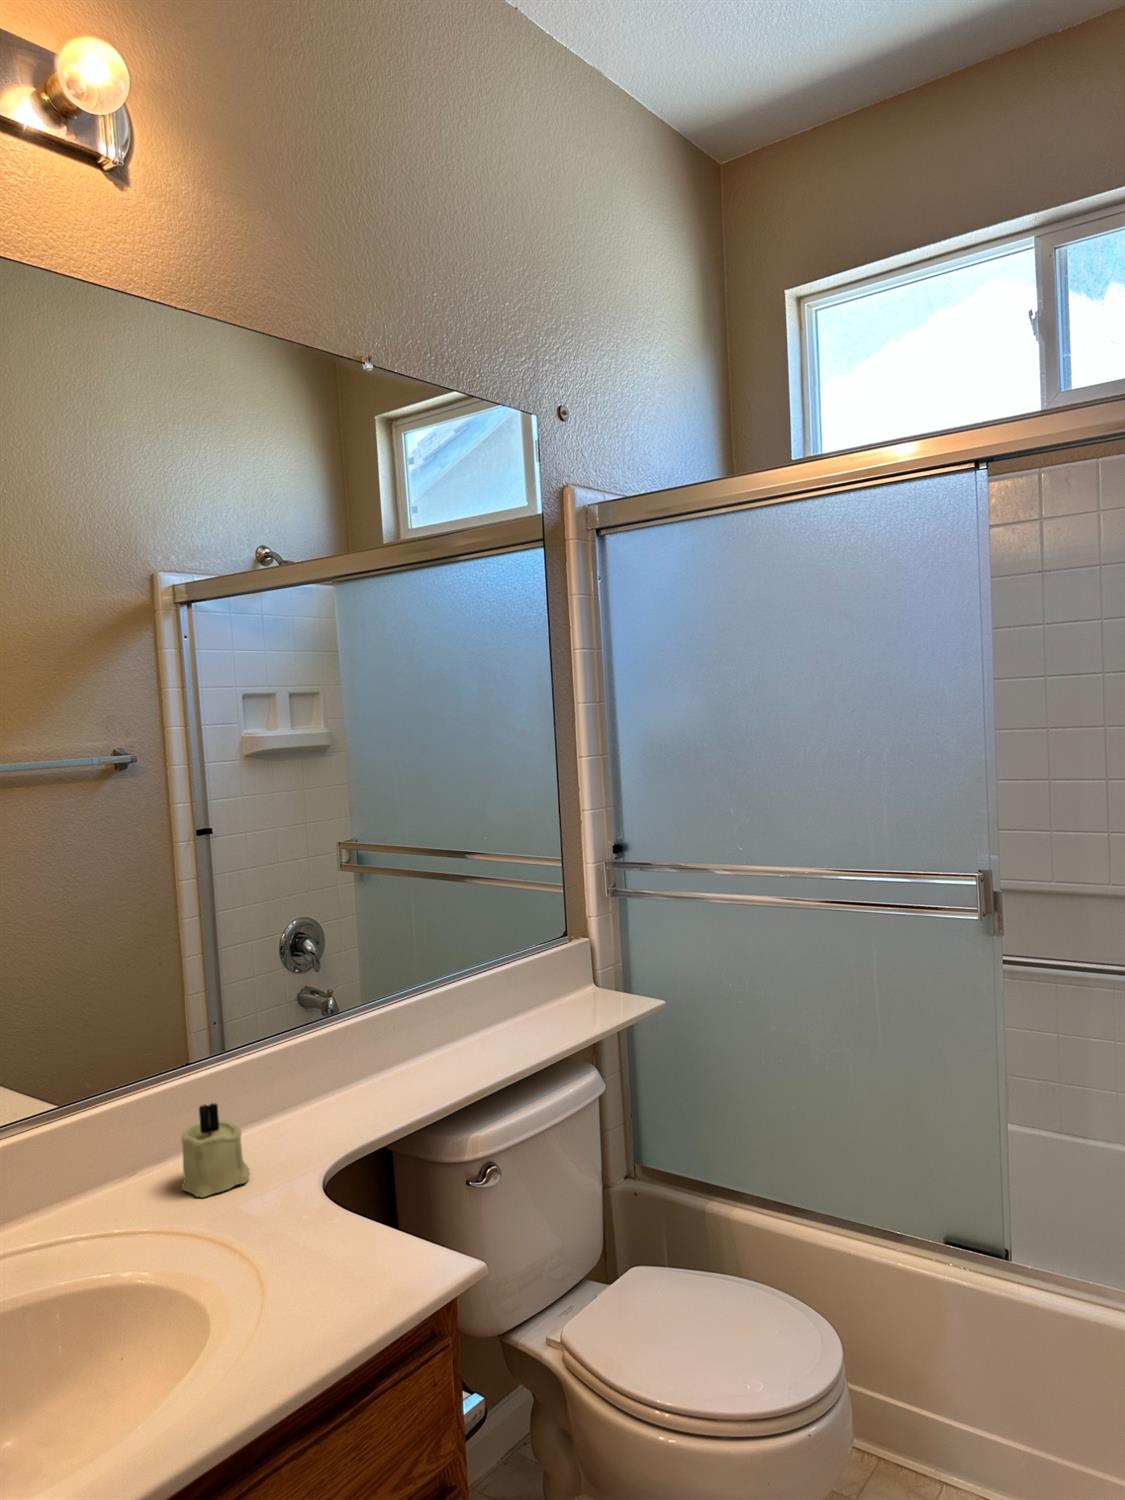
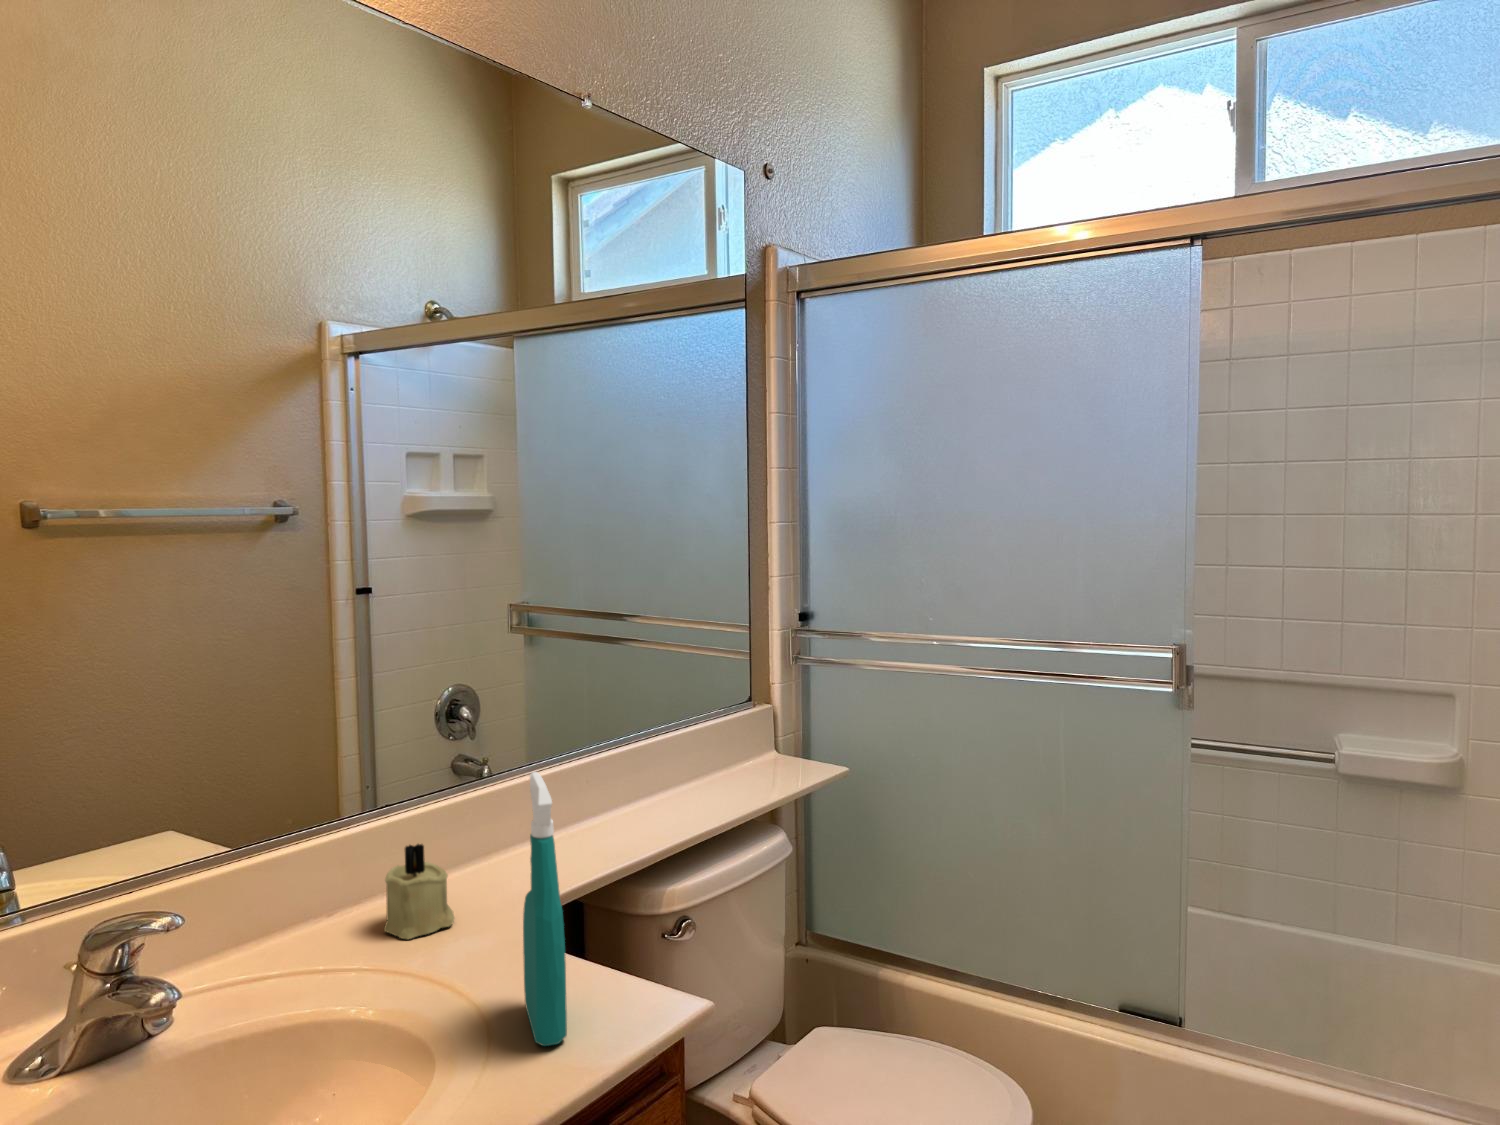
spray bottle: none [296,1039,336,1308] -> present [523,772,567,1046]

